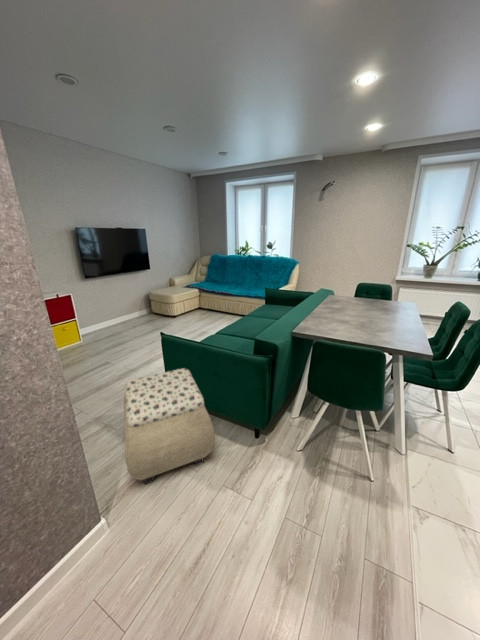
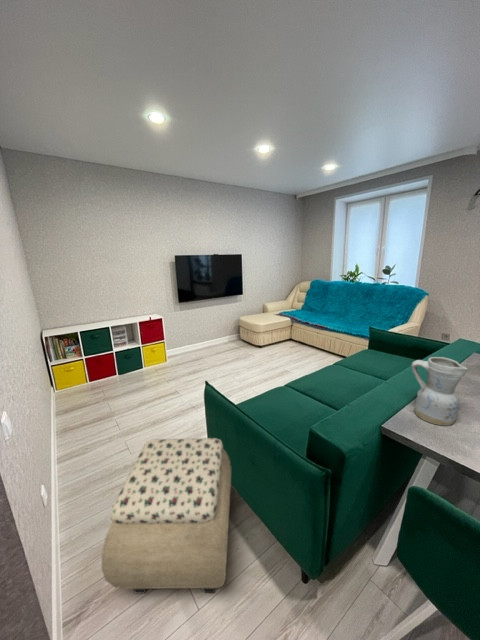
ceramic pitcher: none [303,288,329,325] -> present [411,357,467,425]

